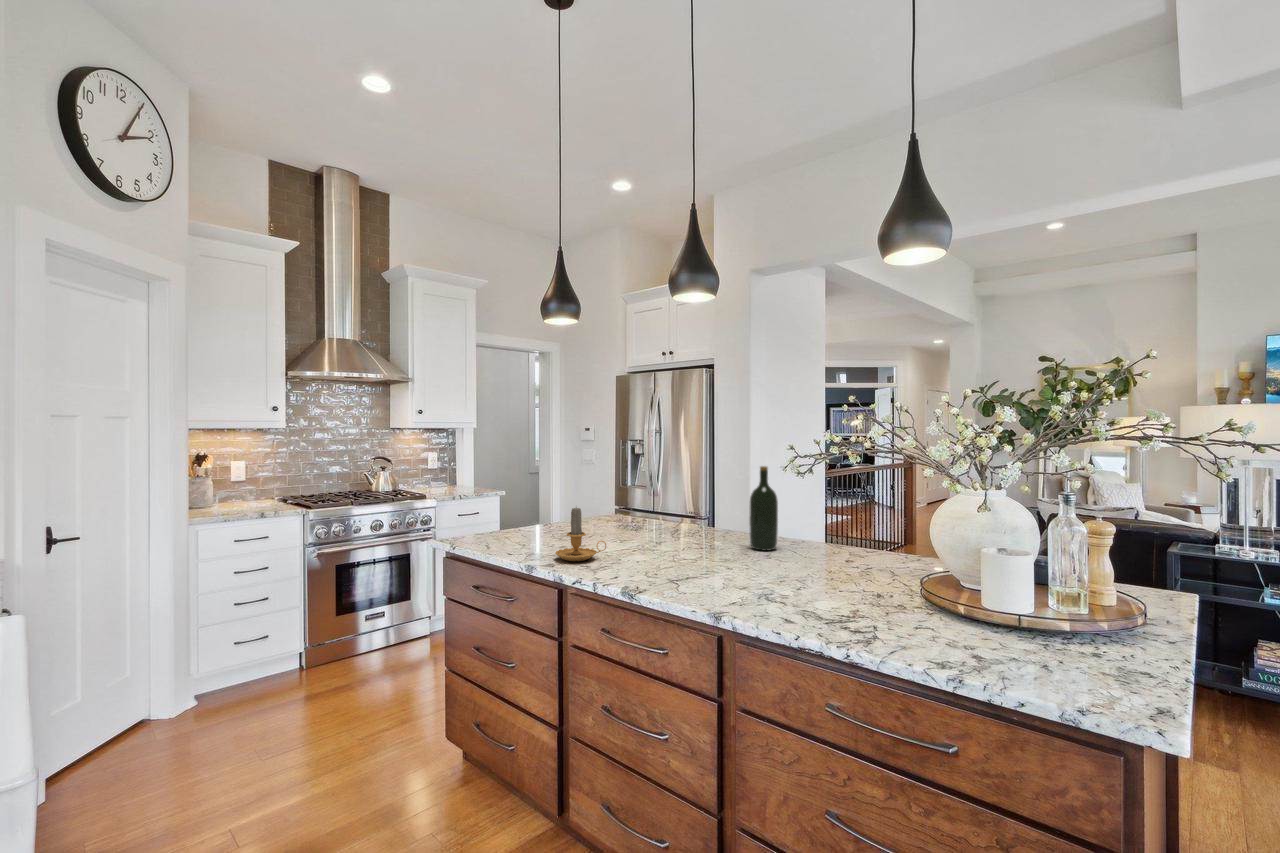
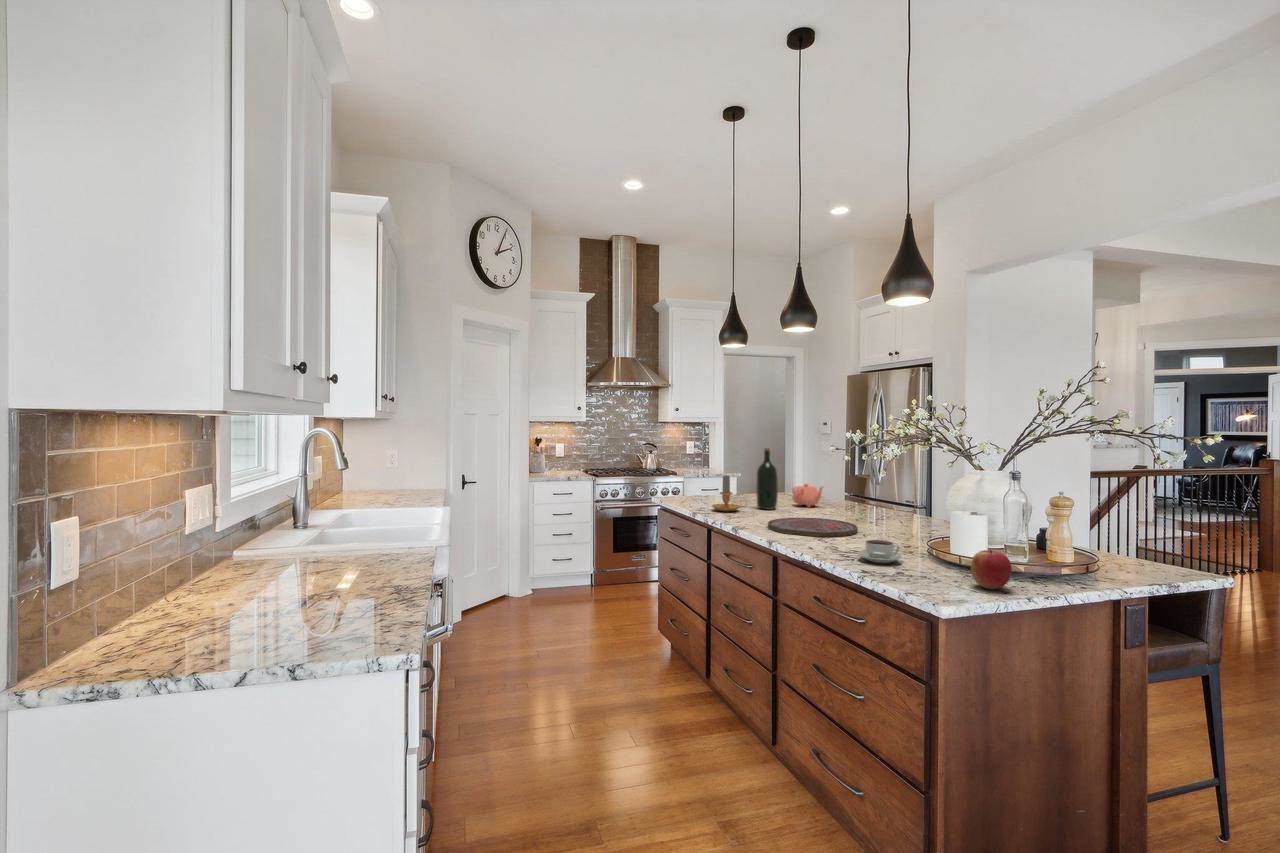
wine bottle: present [749,466,778,551] -> present [756,448,778,510]
teapot: none [640,510,685,541] -> present [792,484,823,507]
cutting board: none [671,562,794,597] -> present [768,518,858,537]
coffee cup: none [884,605,951,644] -> present [857,540,902,563]
apple: none [1091,617,1157,676] -> present [971,550,1012,589]

